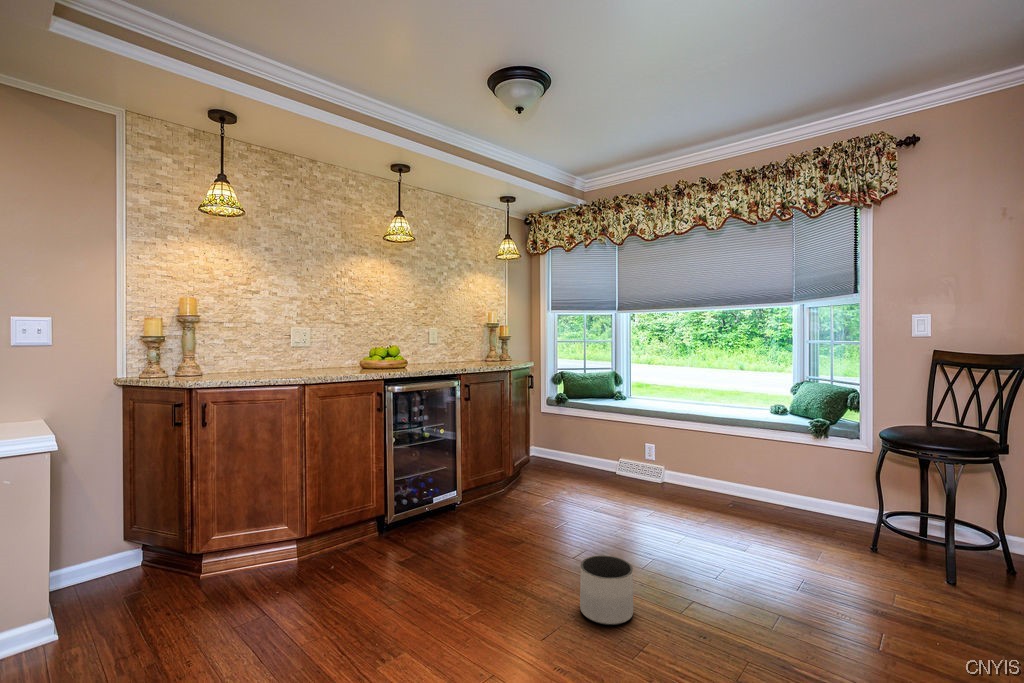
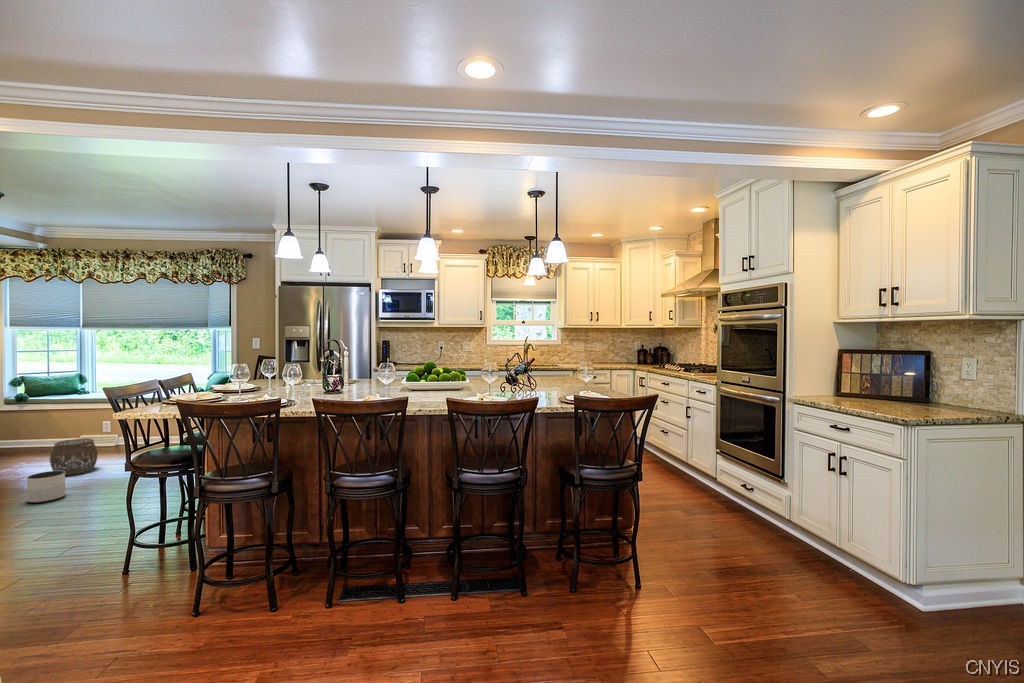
woven basket: none [597,479,657,544] -> present [50,438,98,475]

